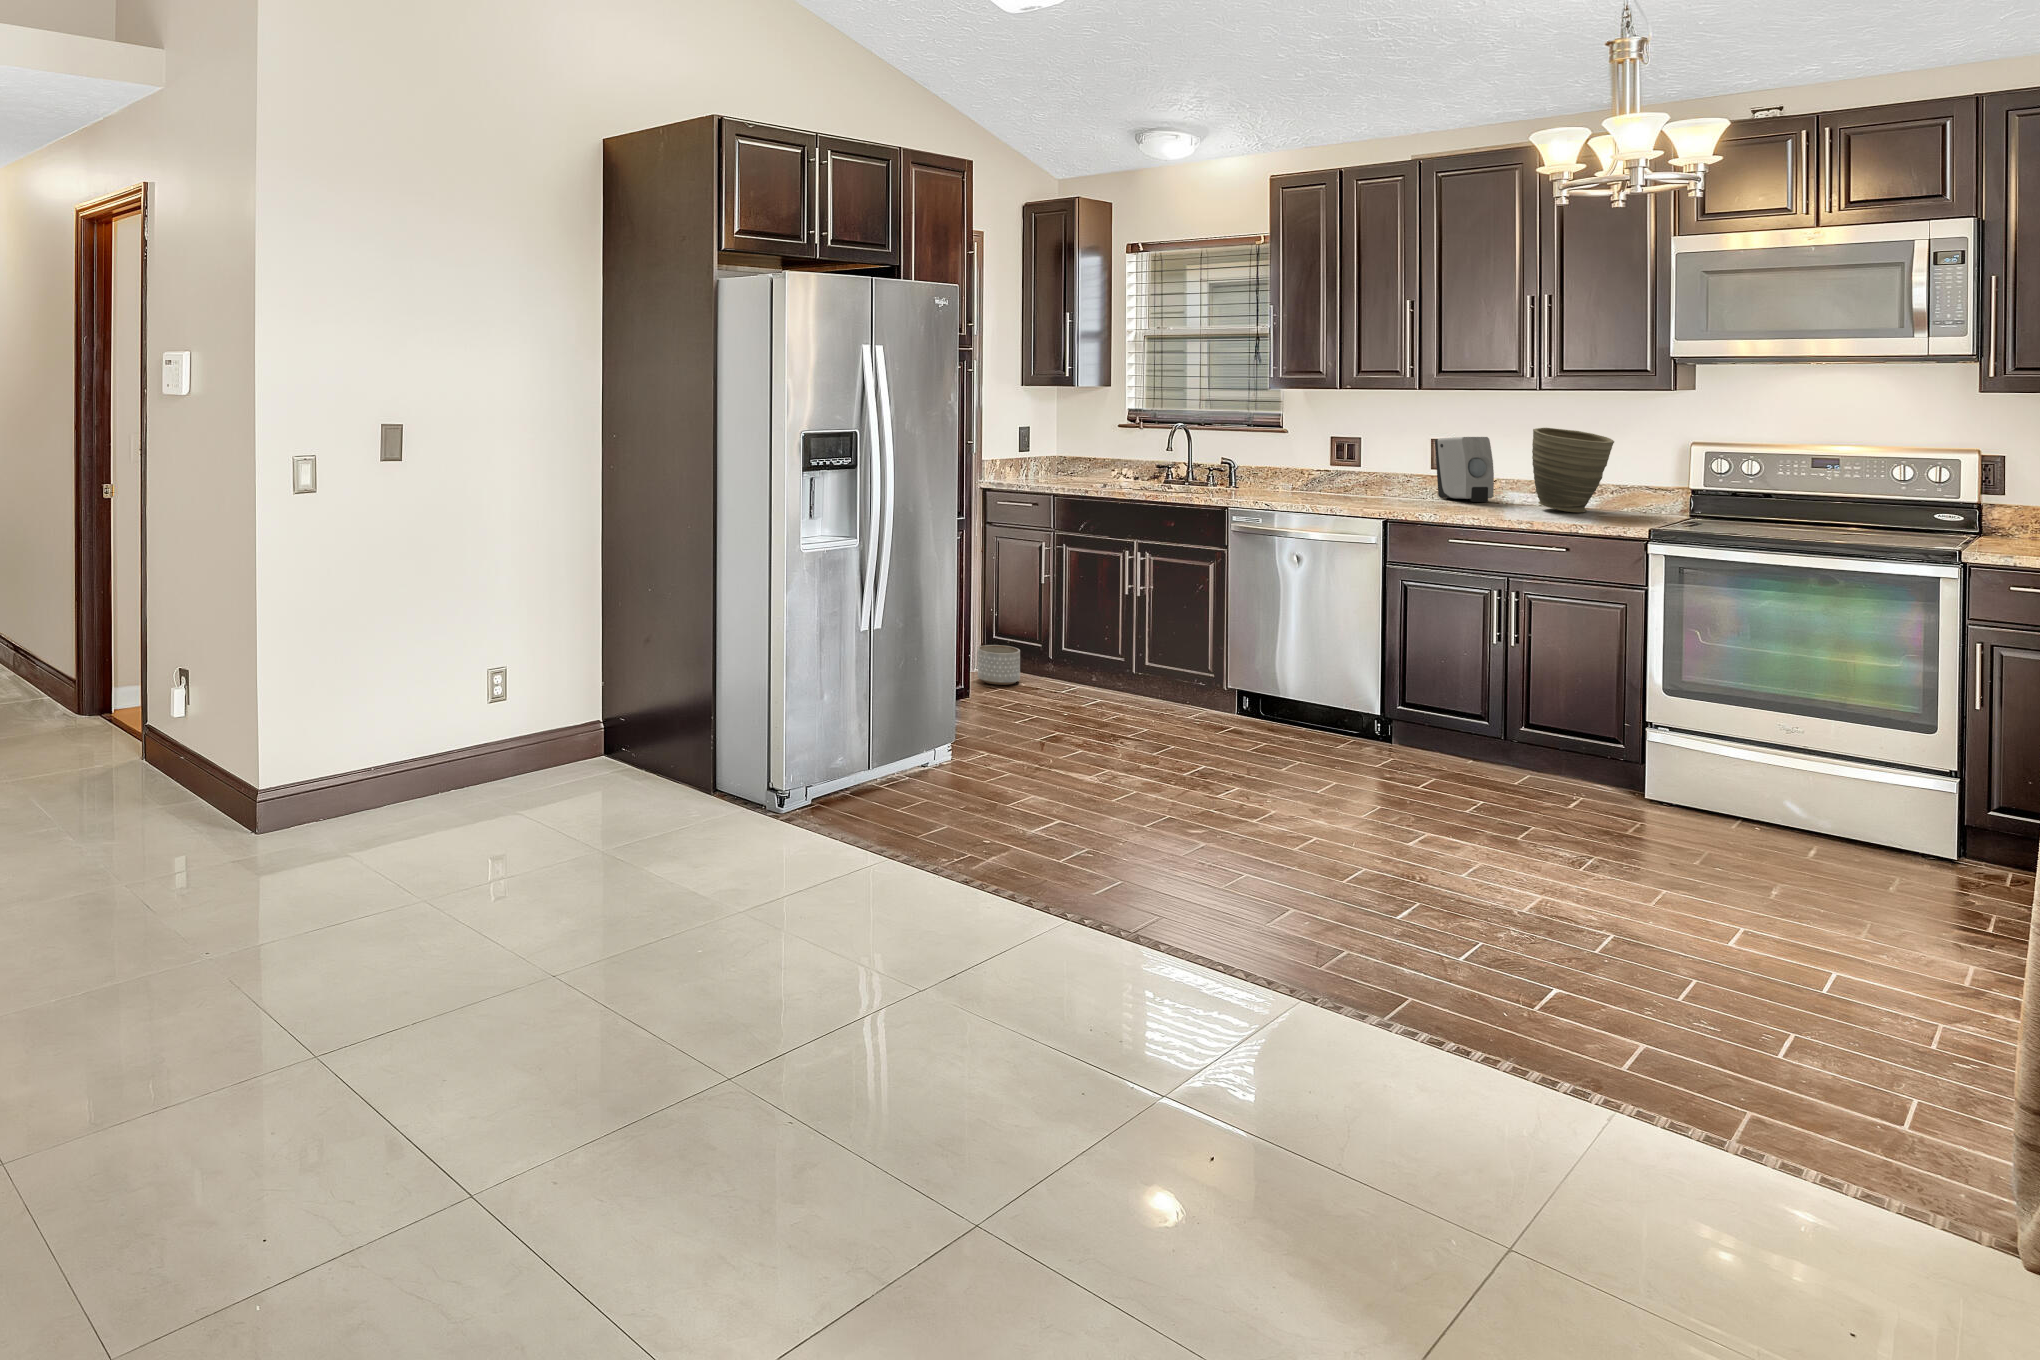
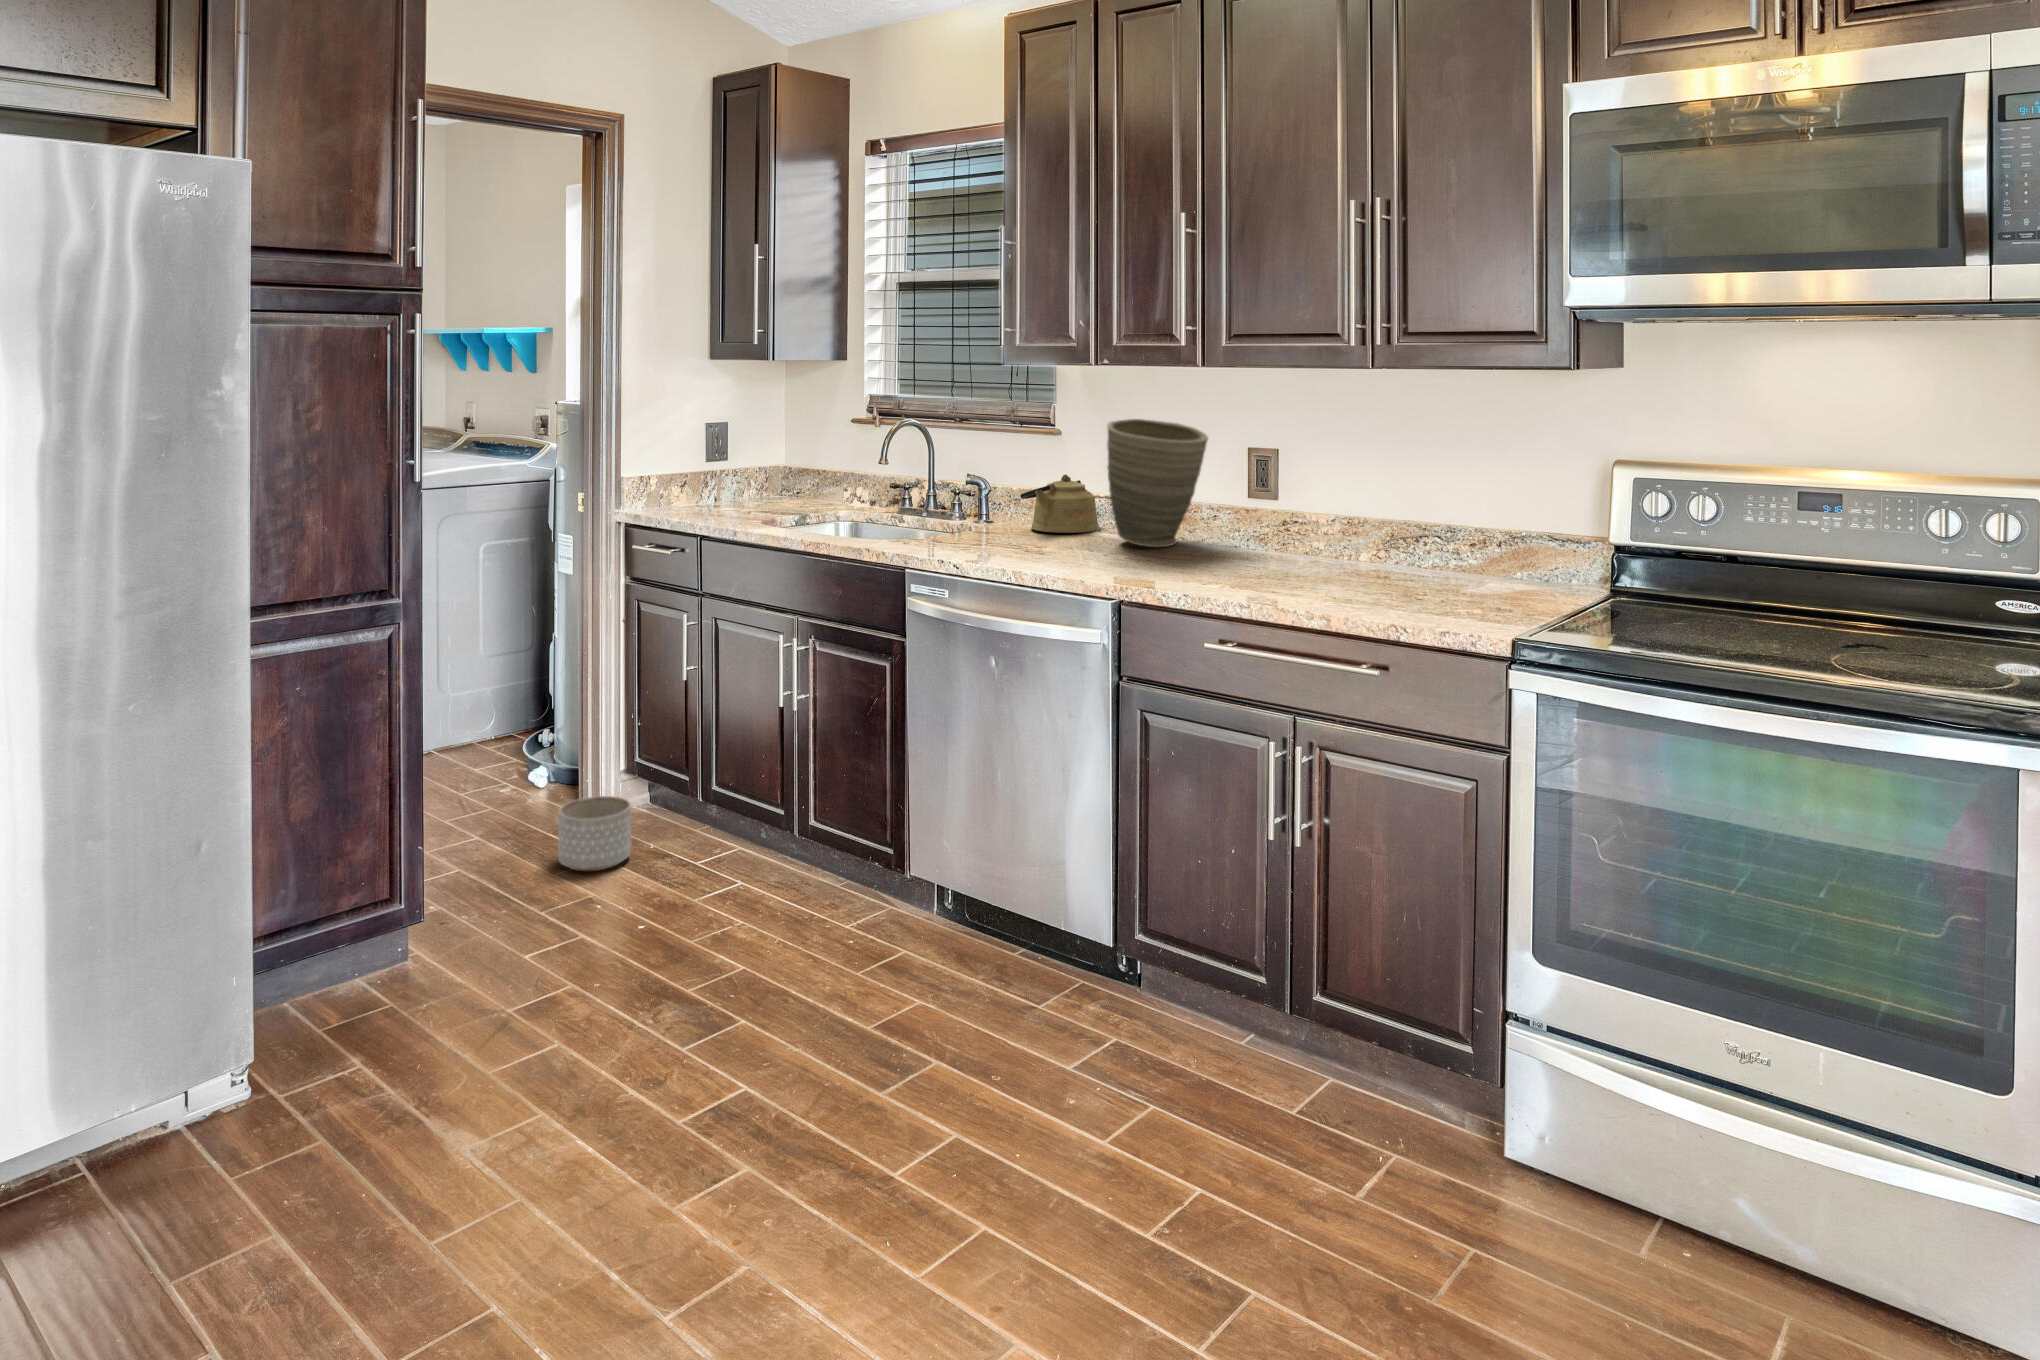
vase: present [1532,428,1614,512] -> present [1107,419,1208,547]
soap dispenser: present [1435,437,1494,502] -> none [1238,449,1318,562]
kettle: none [1271,454,1324,489] -> present [1020,474,1099,533]

